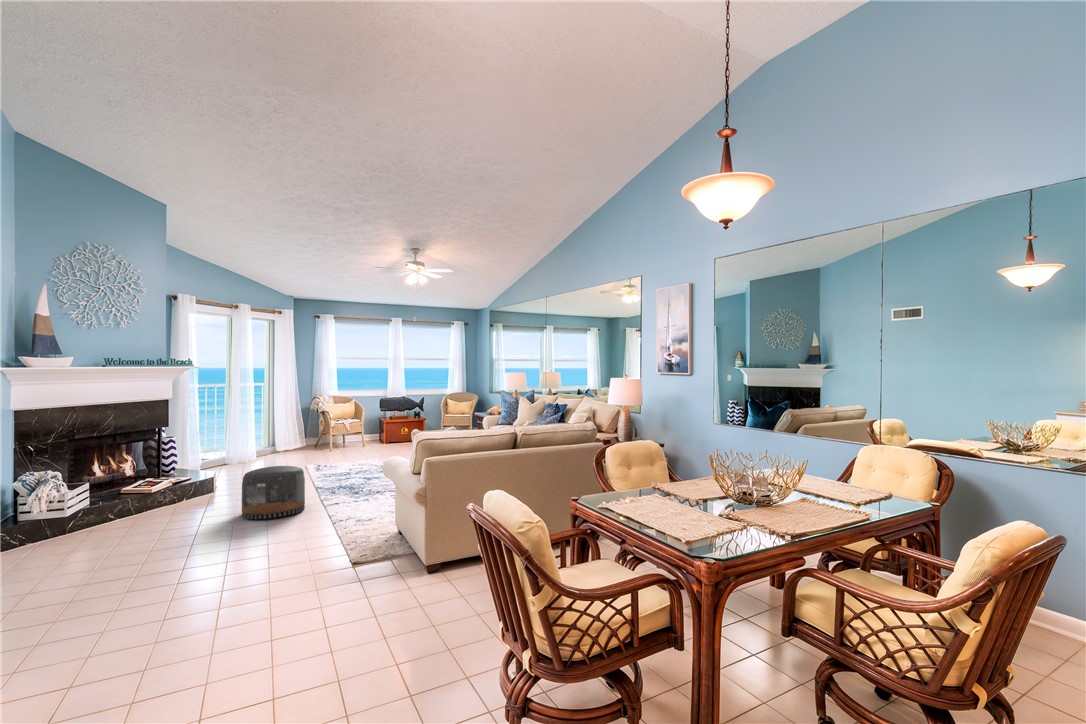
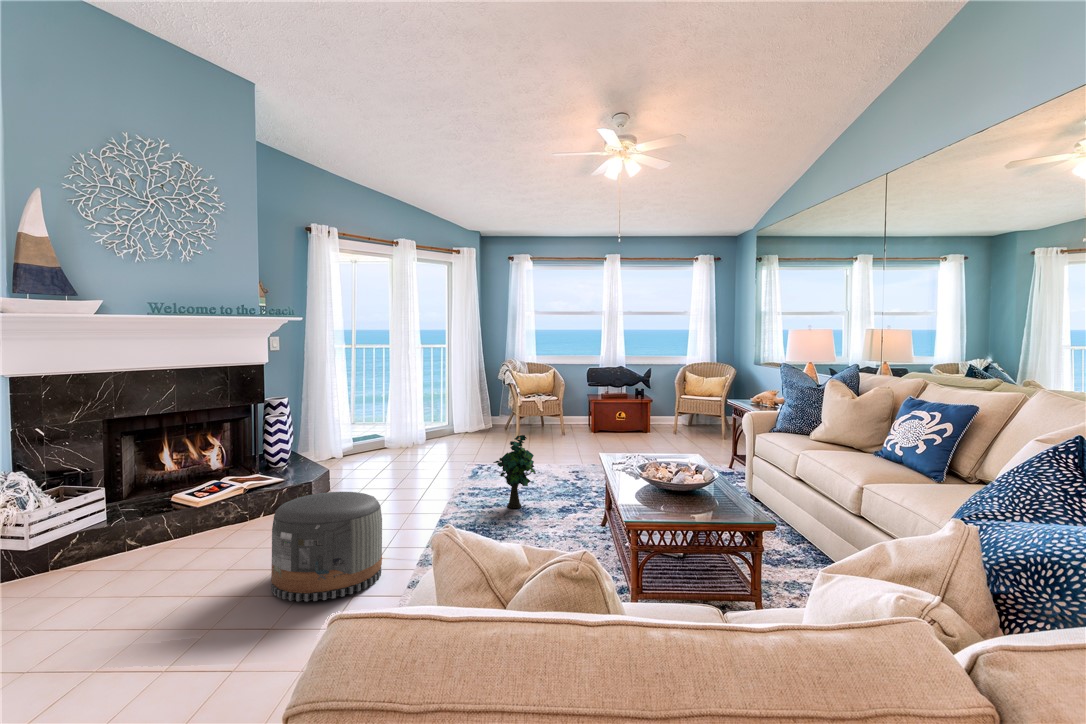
decorative plant: none [344,435,371,479] -> present [494,435,535,508]

